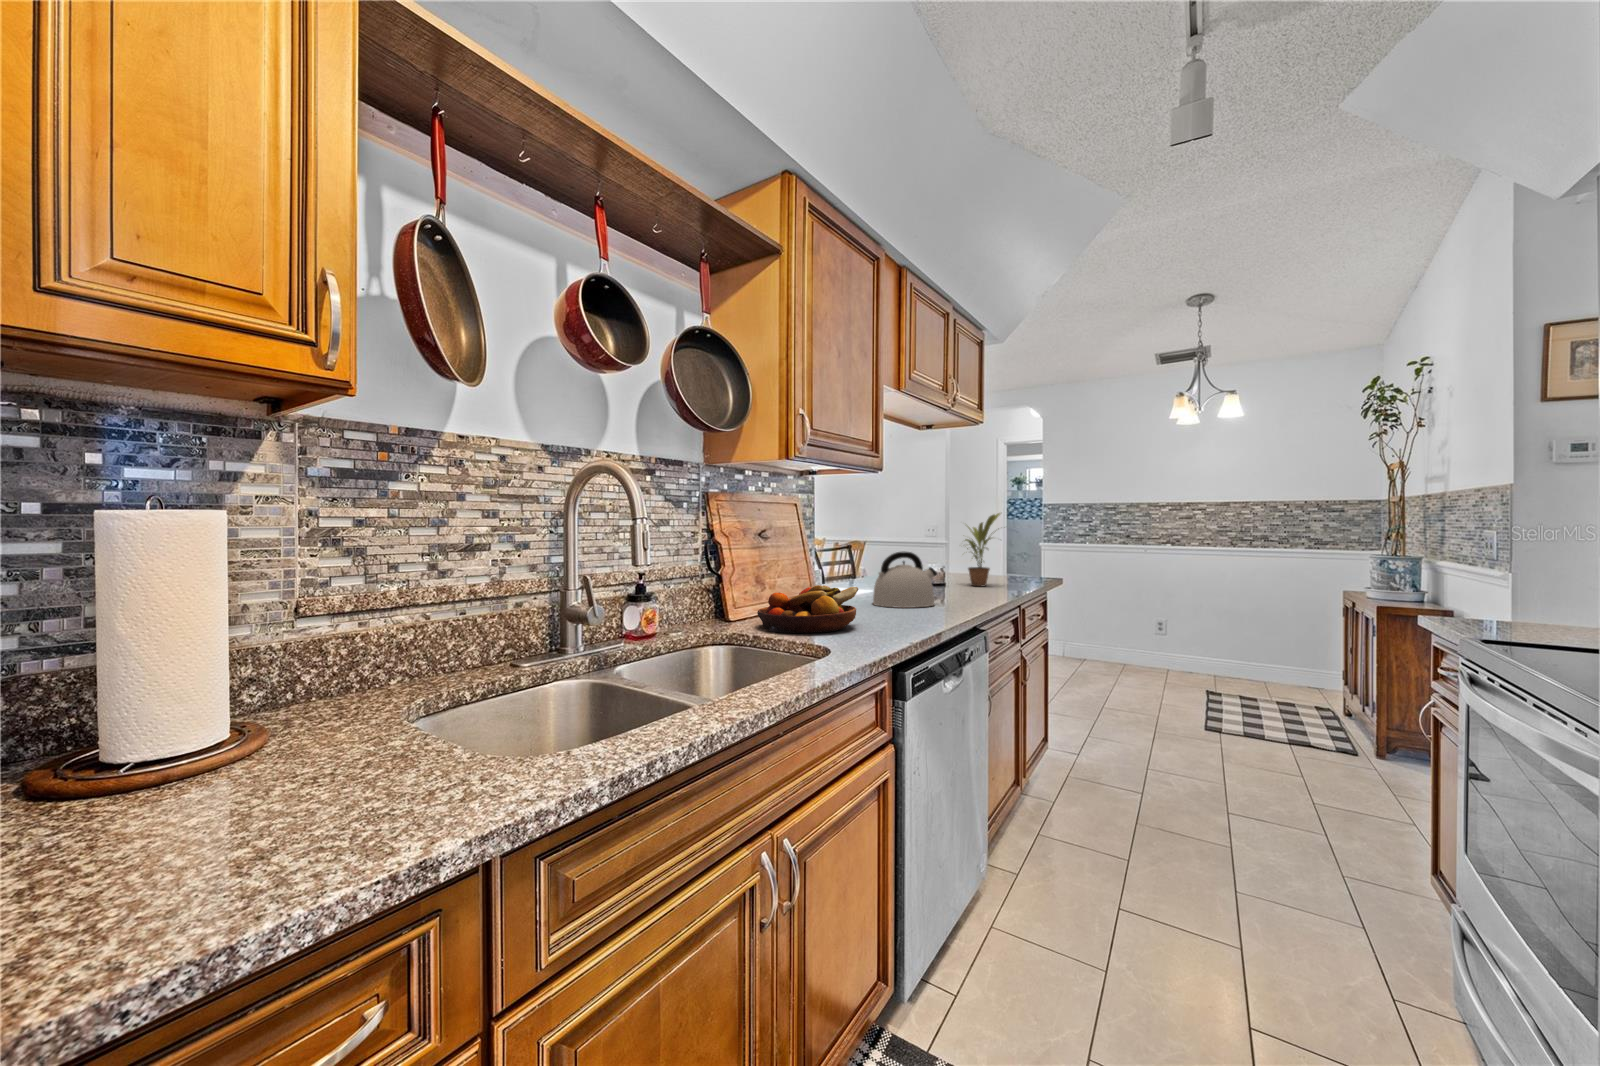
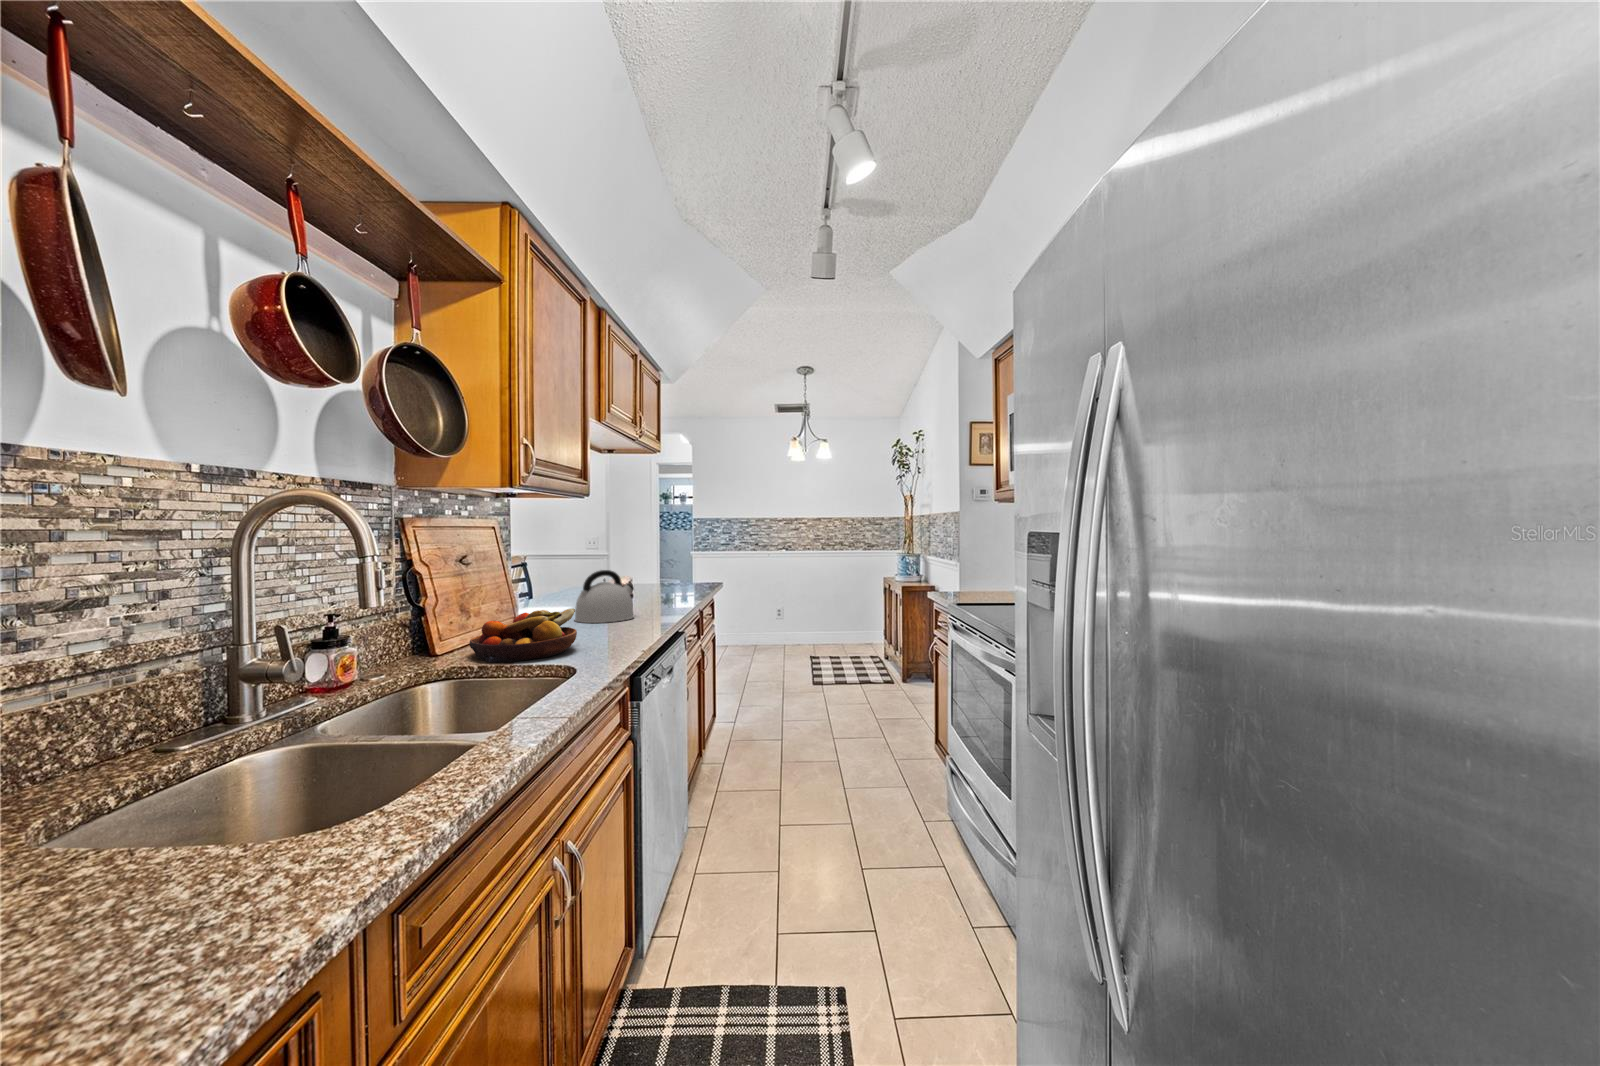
potted plant: present [965,513,1000,586] -> none [640,531,683,595]

